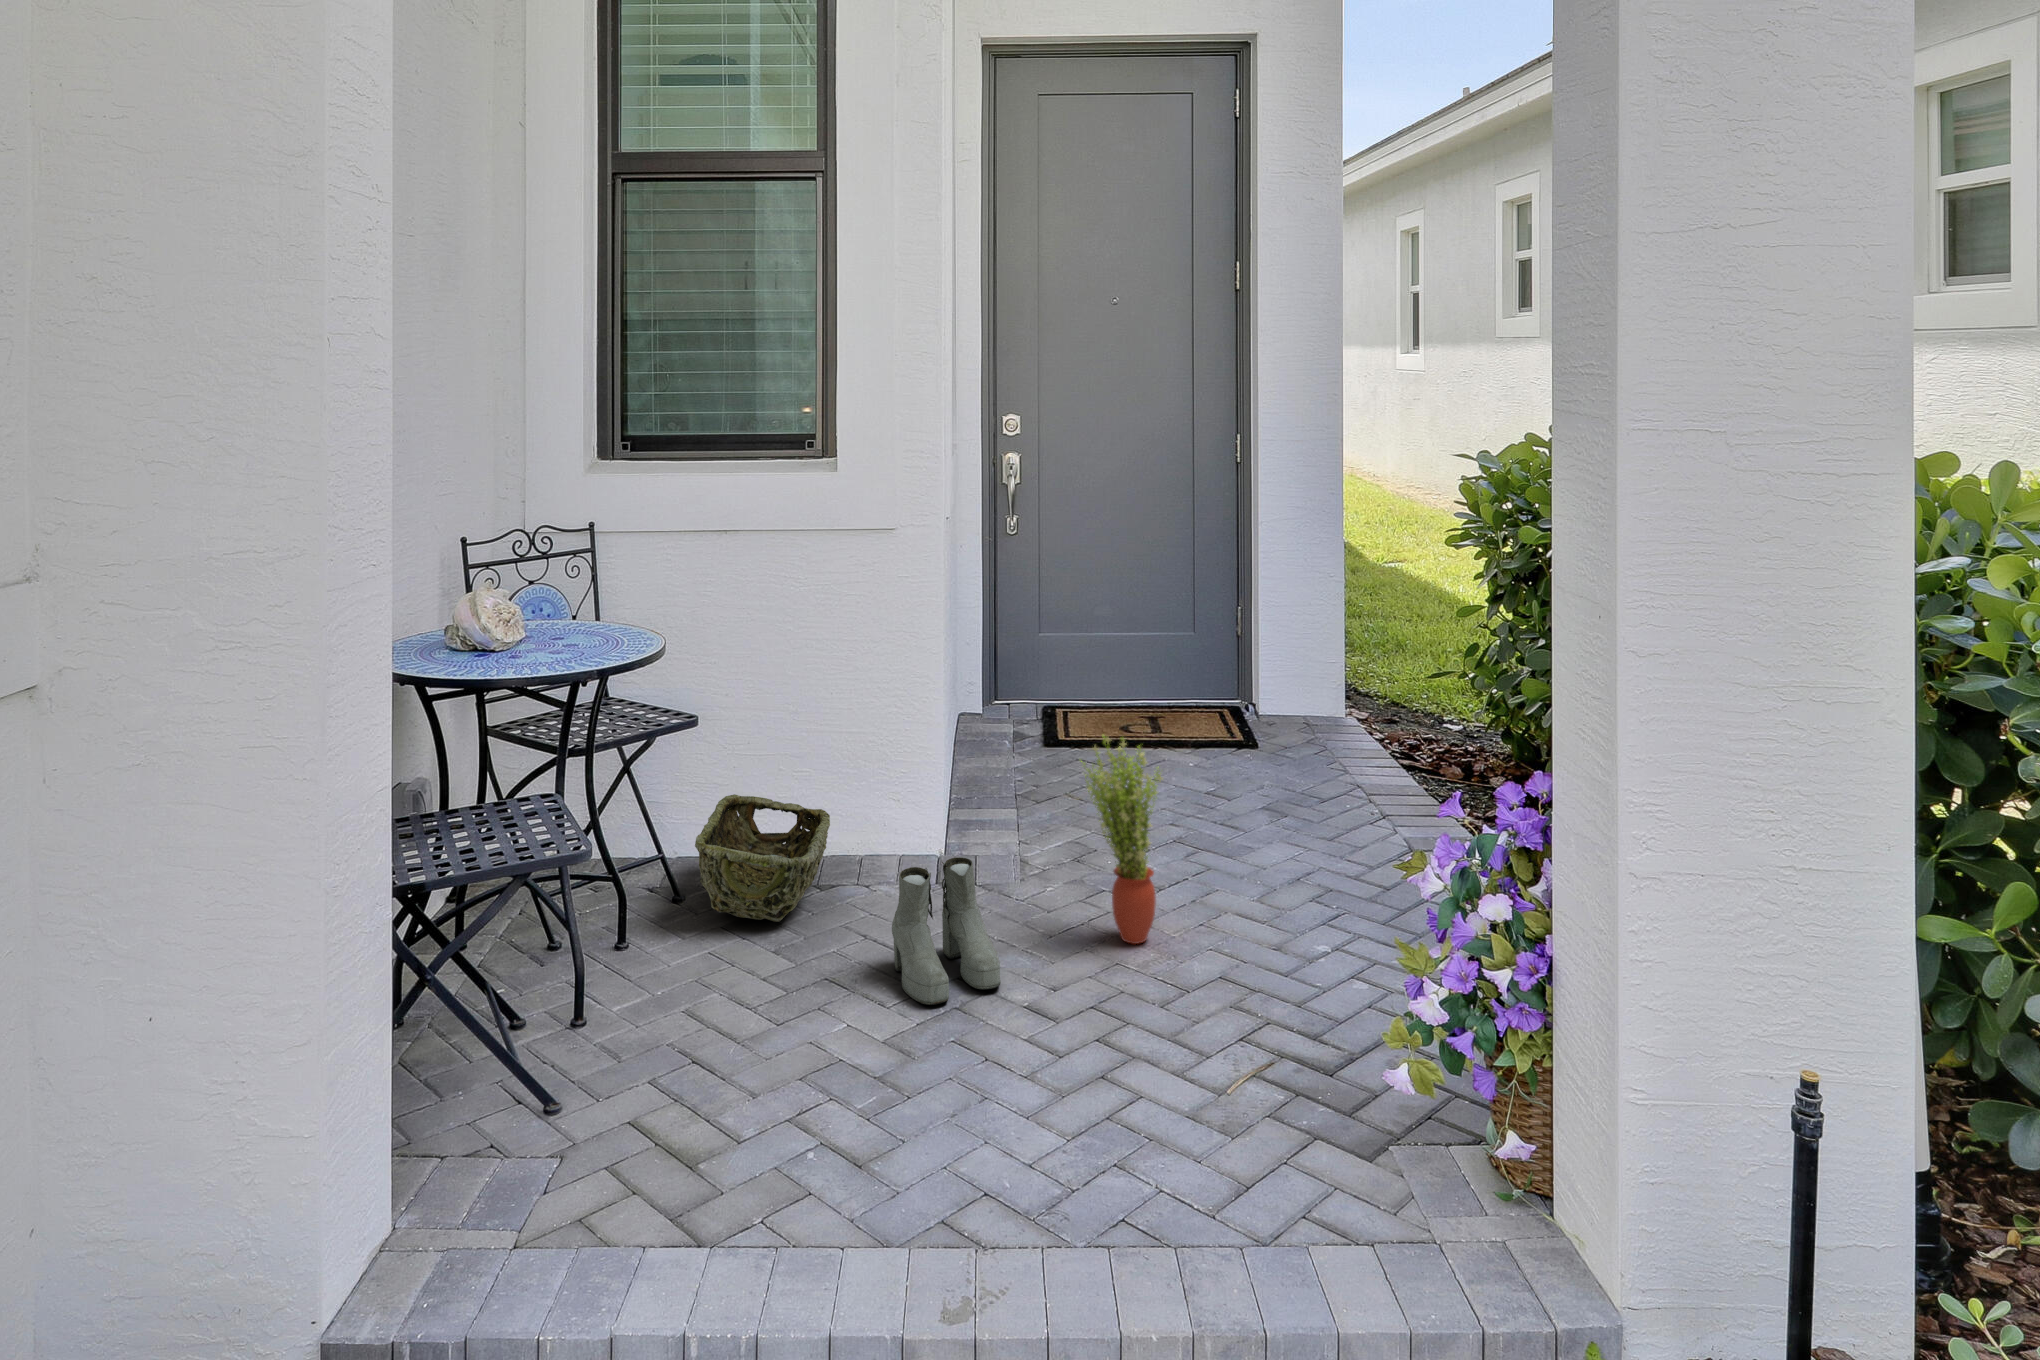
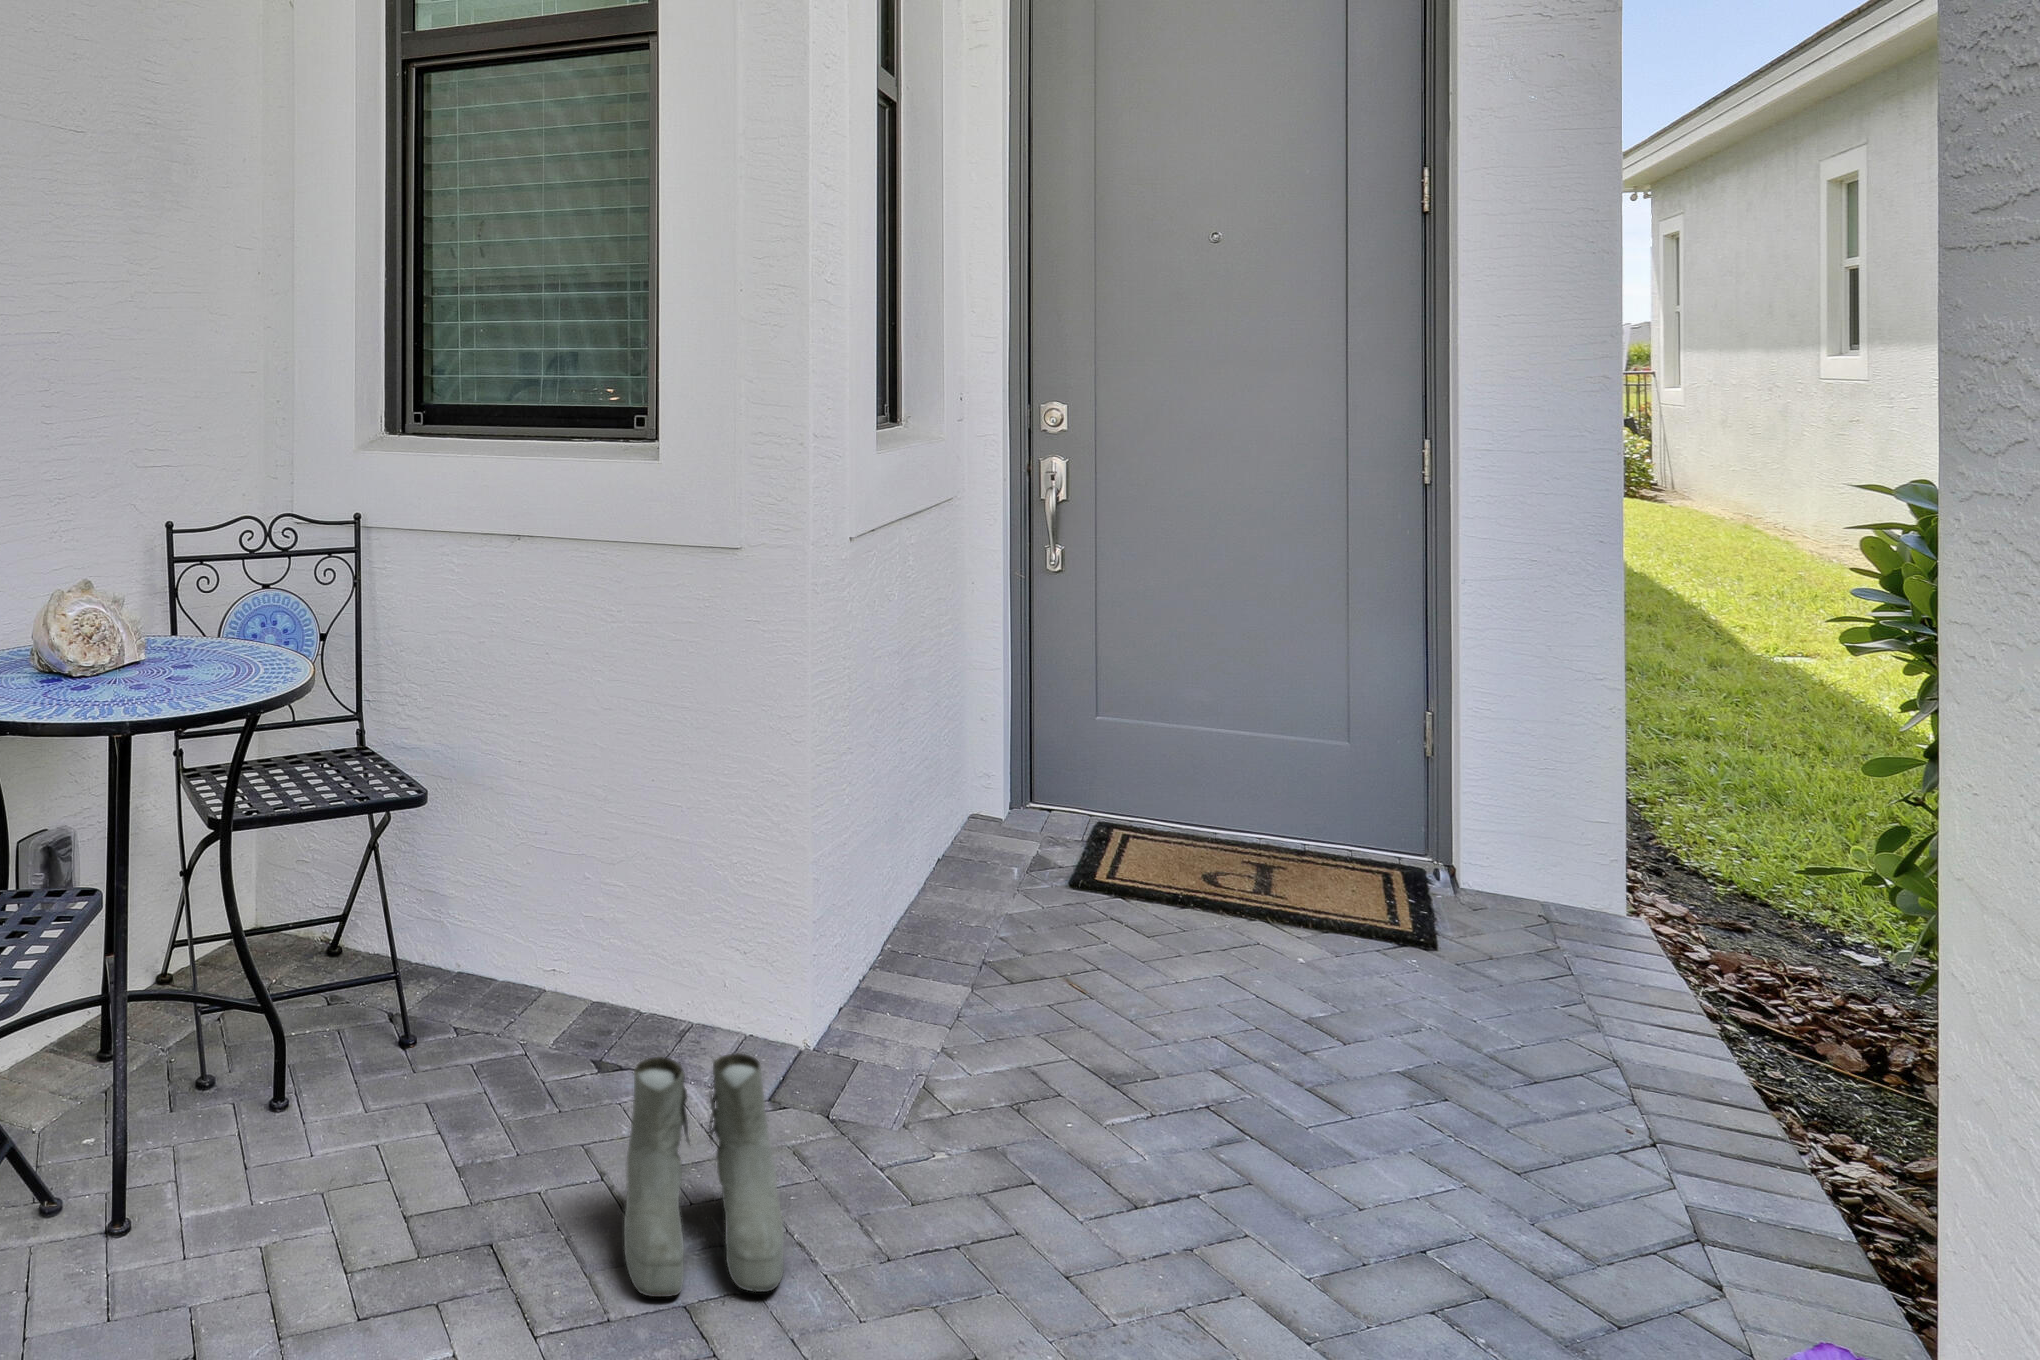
potted plant: present [1081,736,1162,944] -> none [962,888,1108,1268]
woven basket: present [695,794,830,922] -> none [413,896,643,1093]

